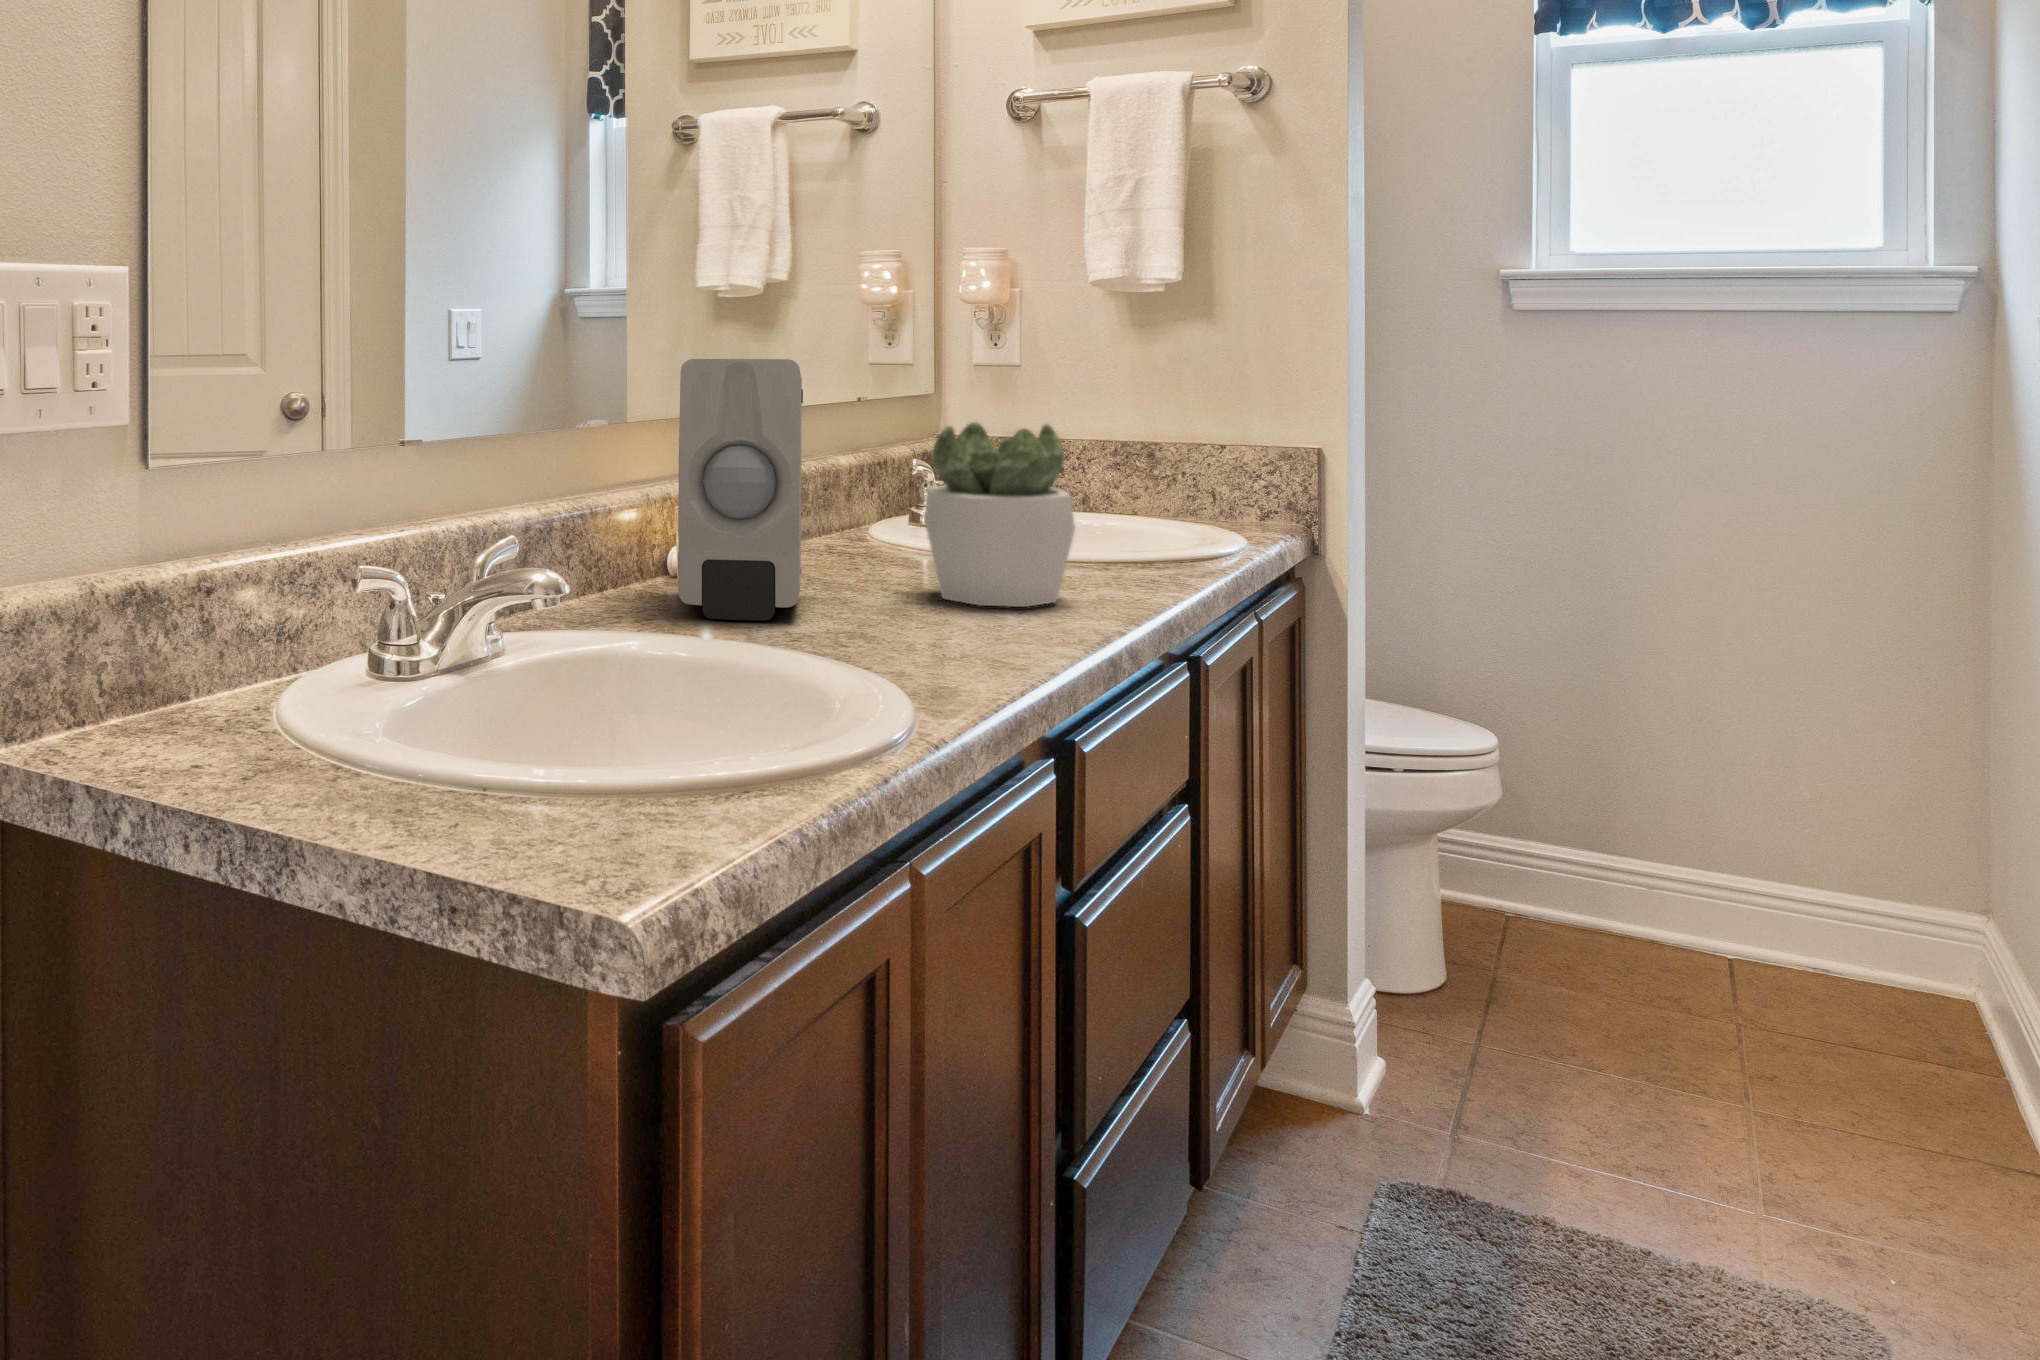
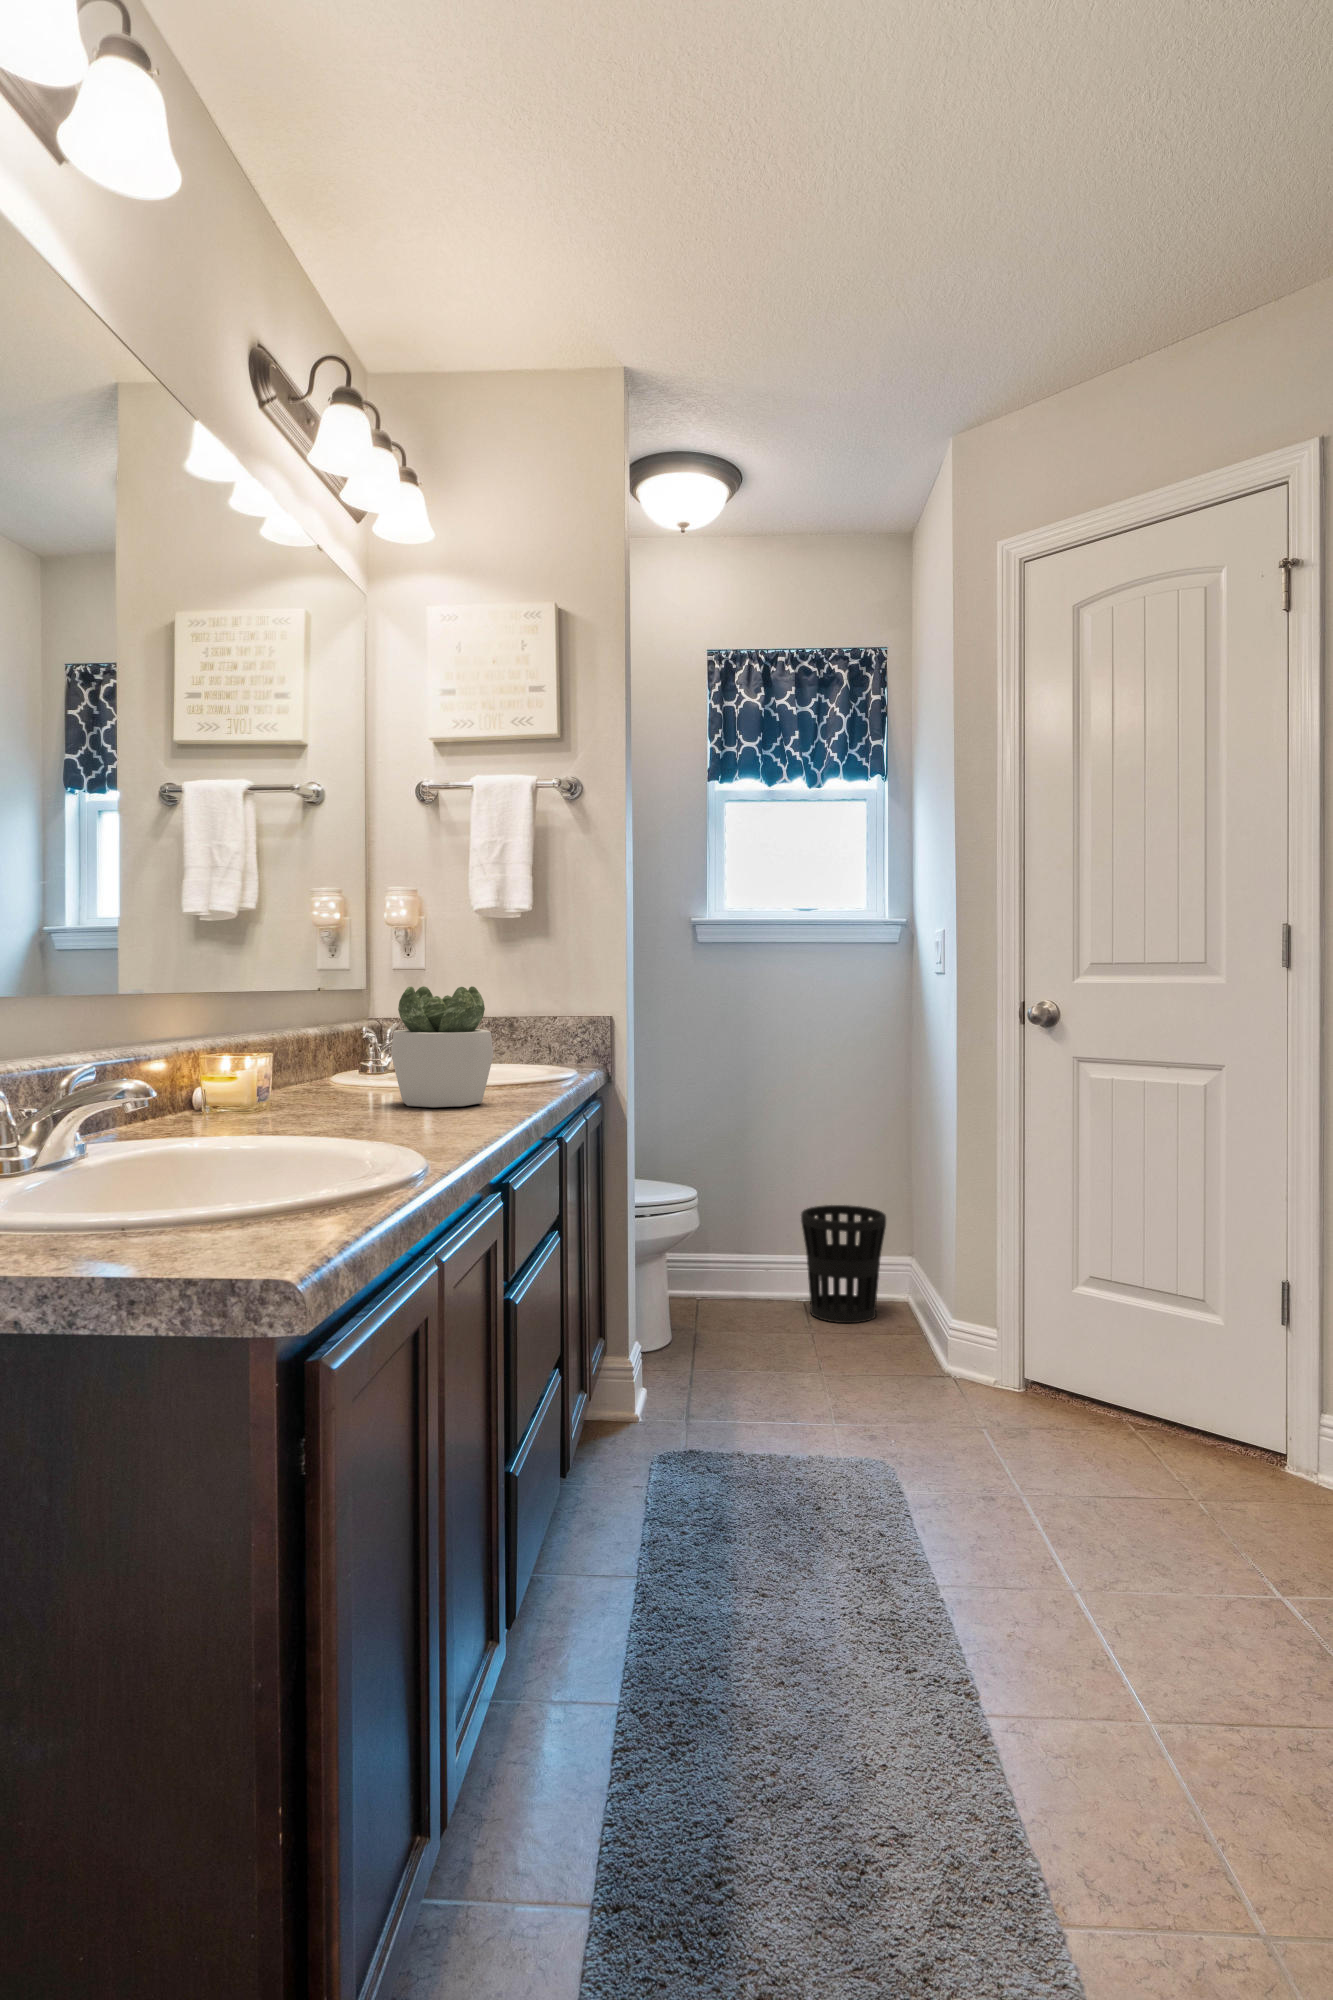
soap dispenser: present [678,359,803,620] -> none [220,933,314,1125]
wastebasket: none [1719,791,1915,1023] -> present [801,1205,886,1323]

